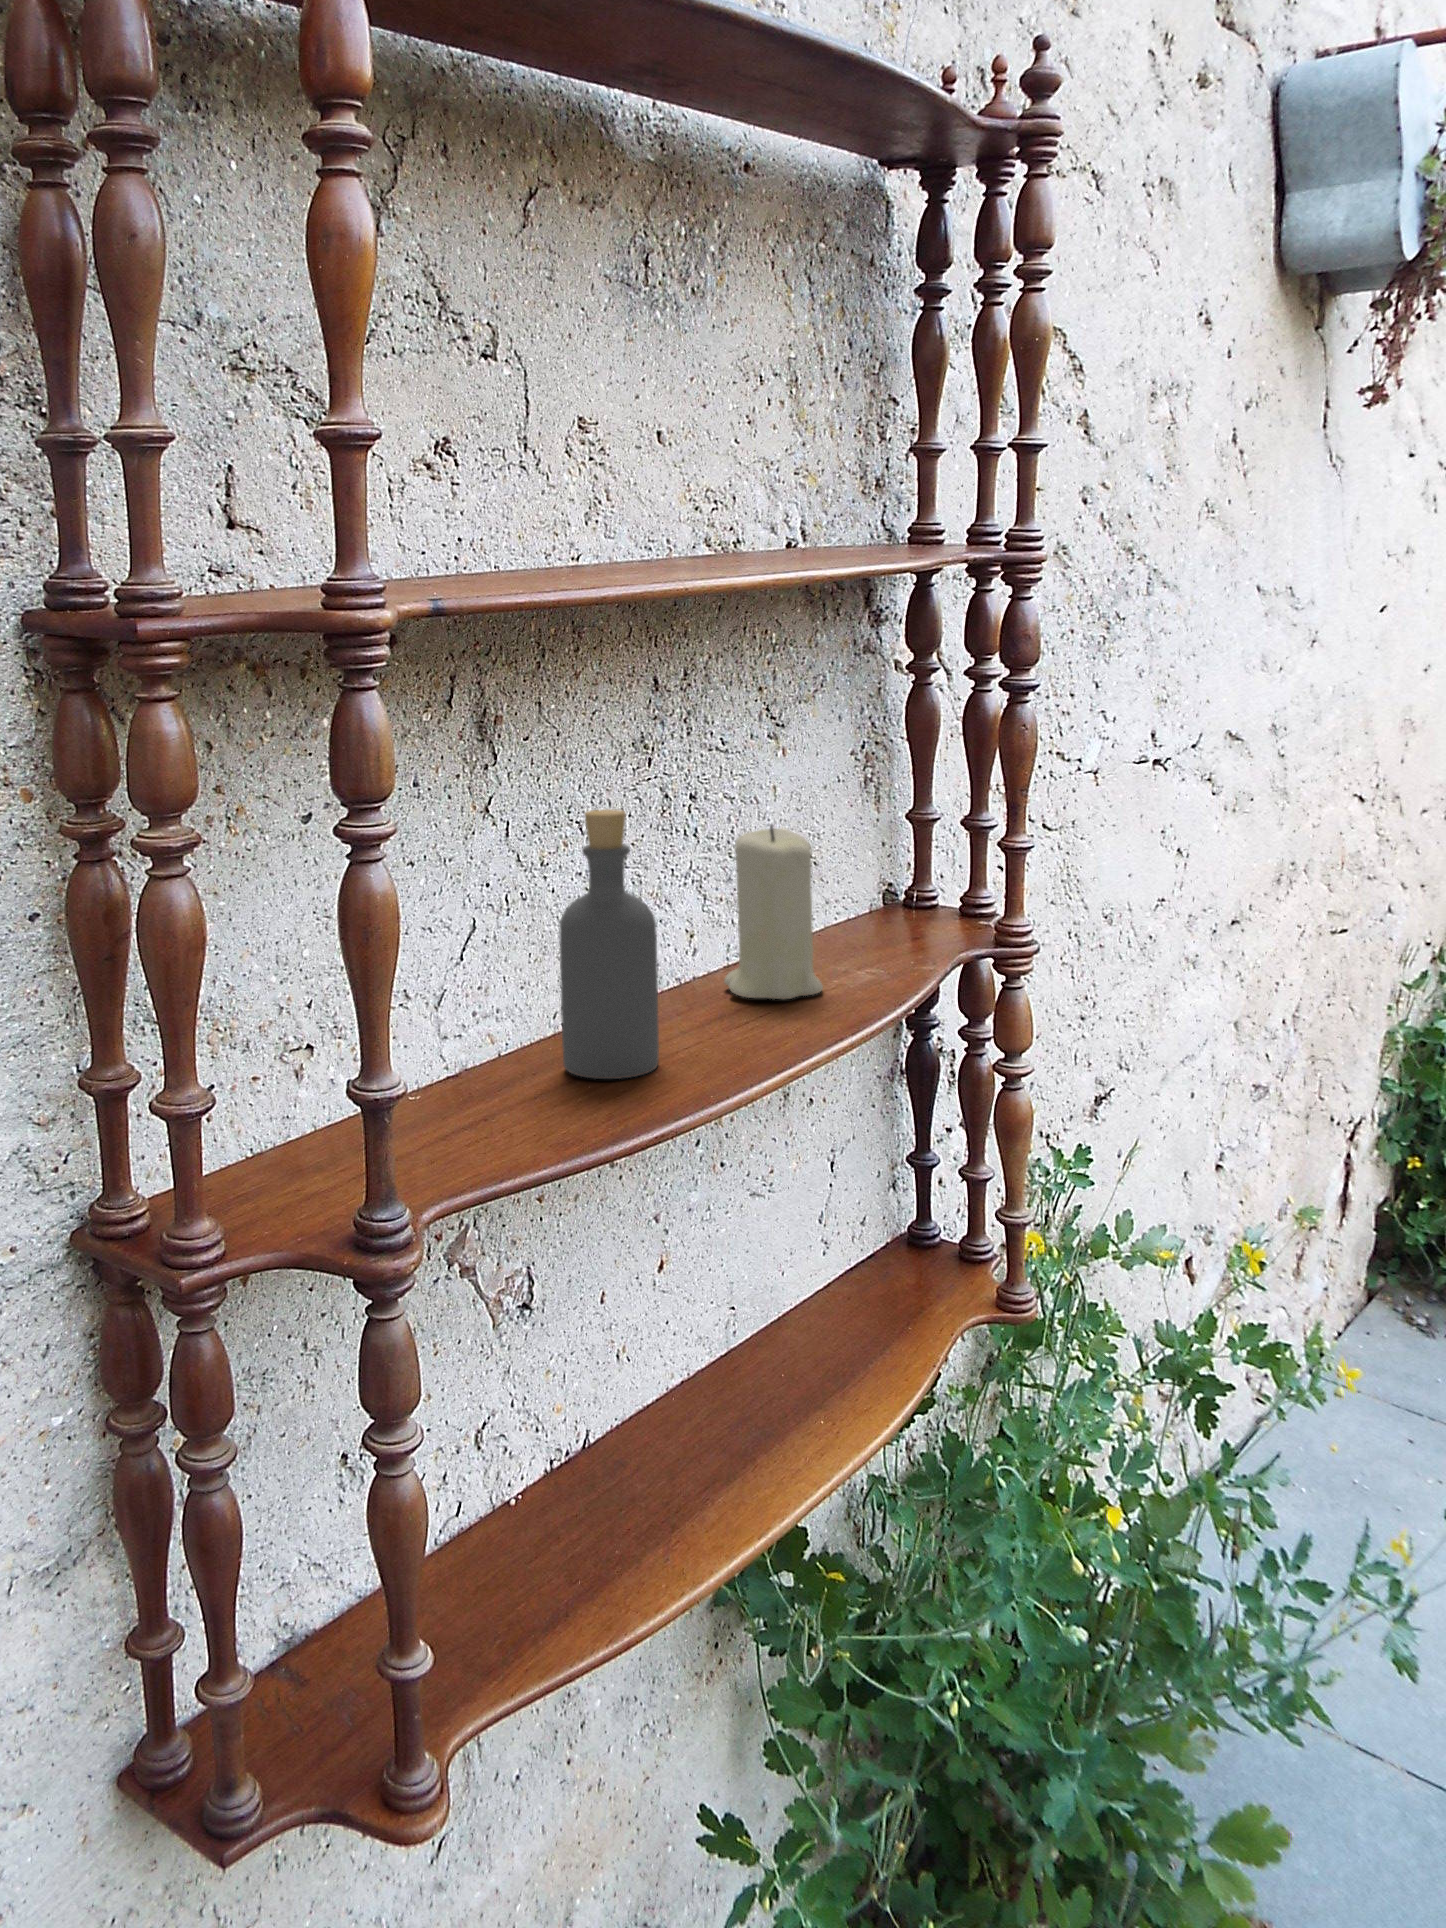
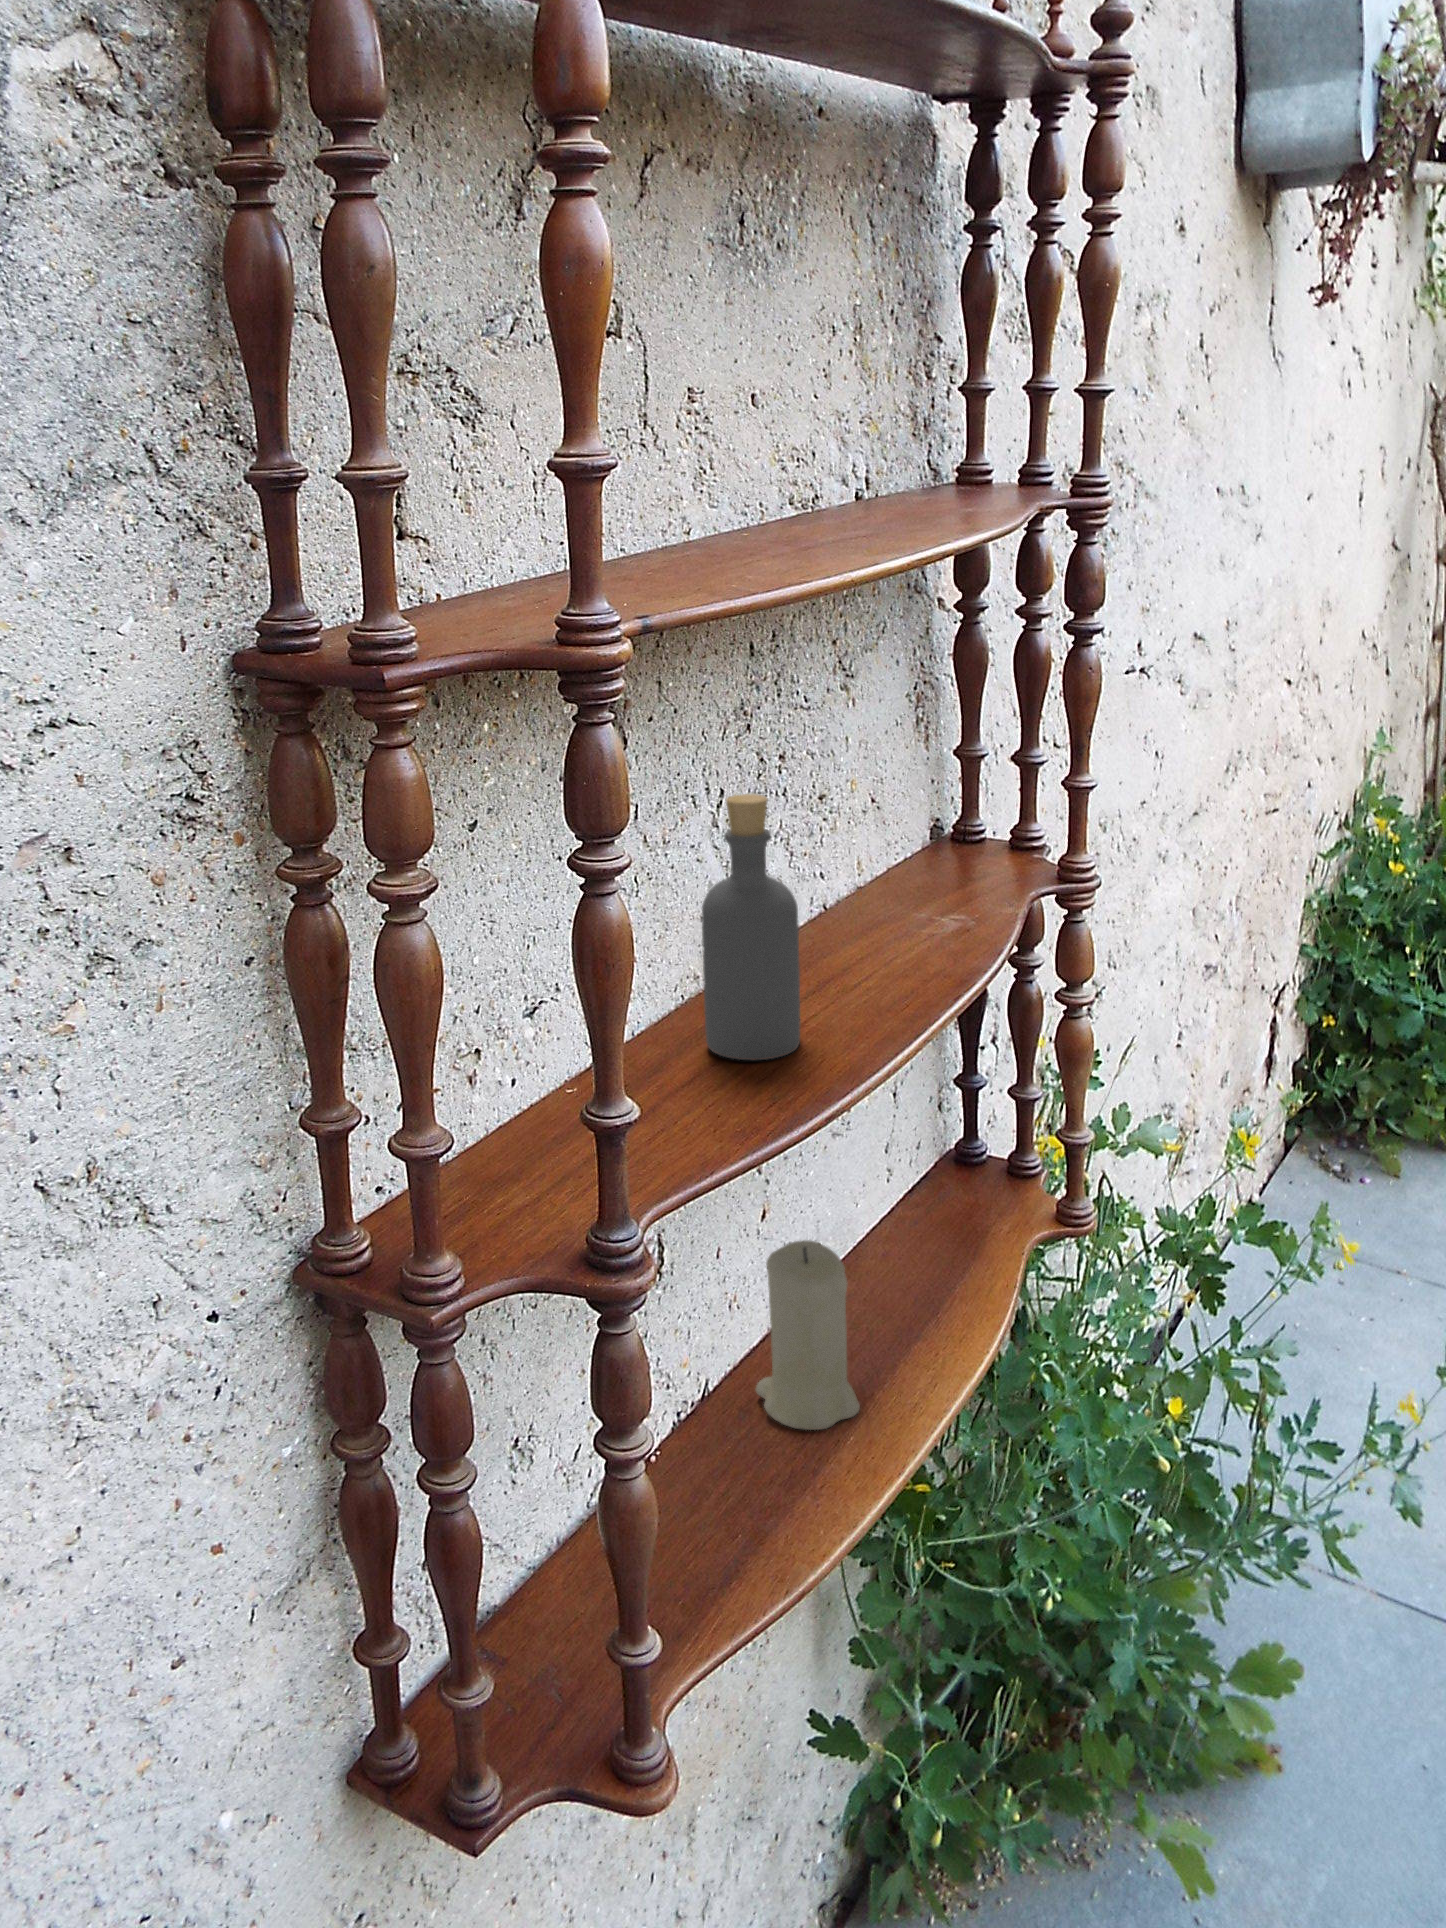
candle: present [724,824,823,999] -> present [756,1240,860,1430]

